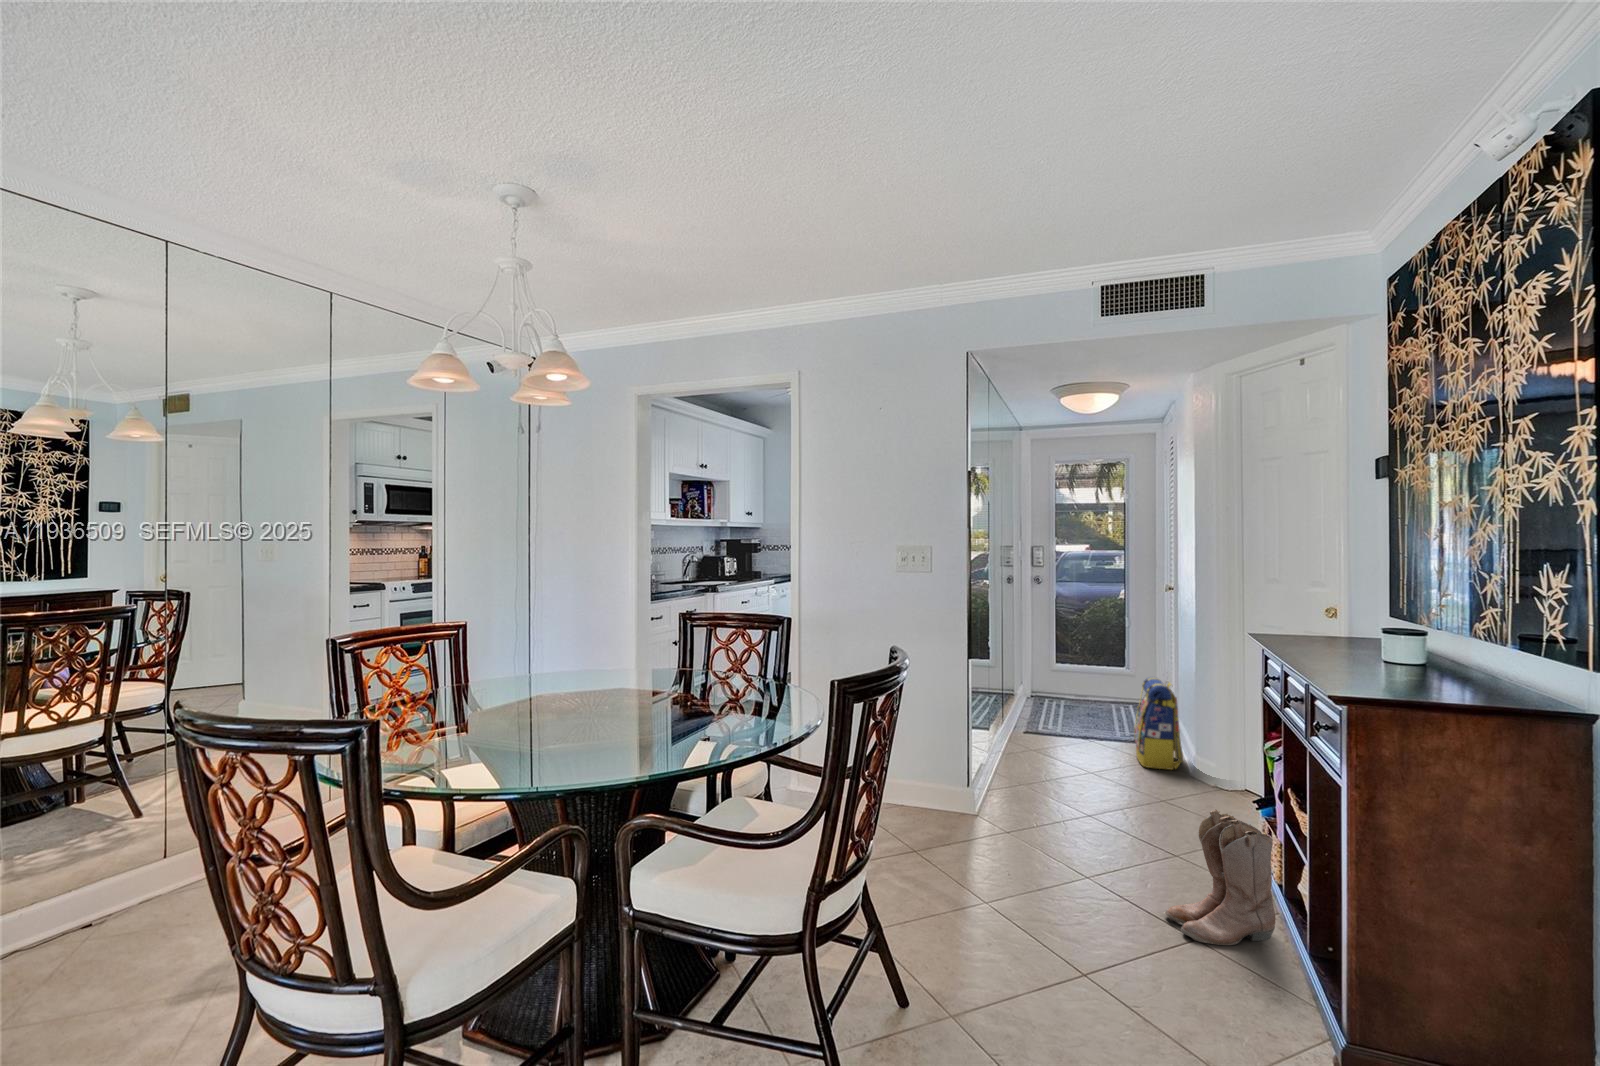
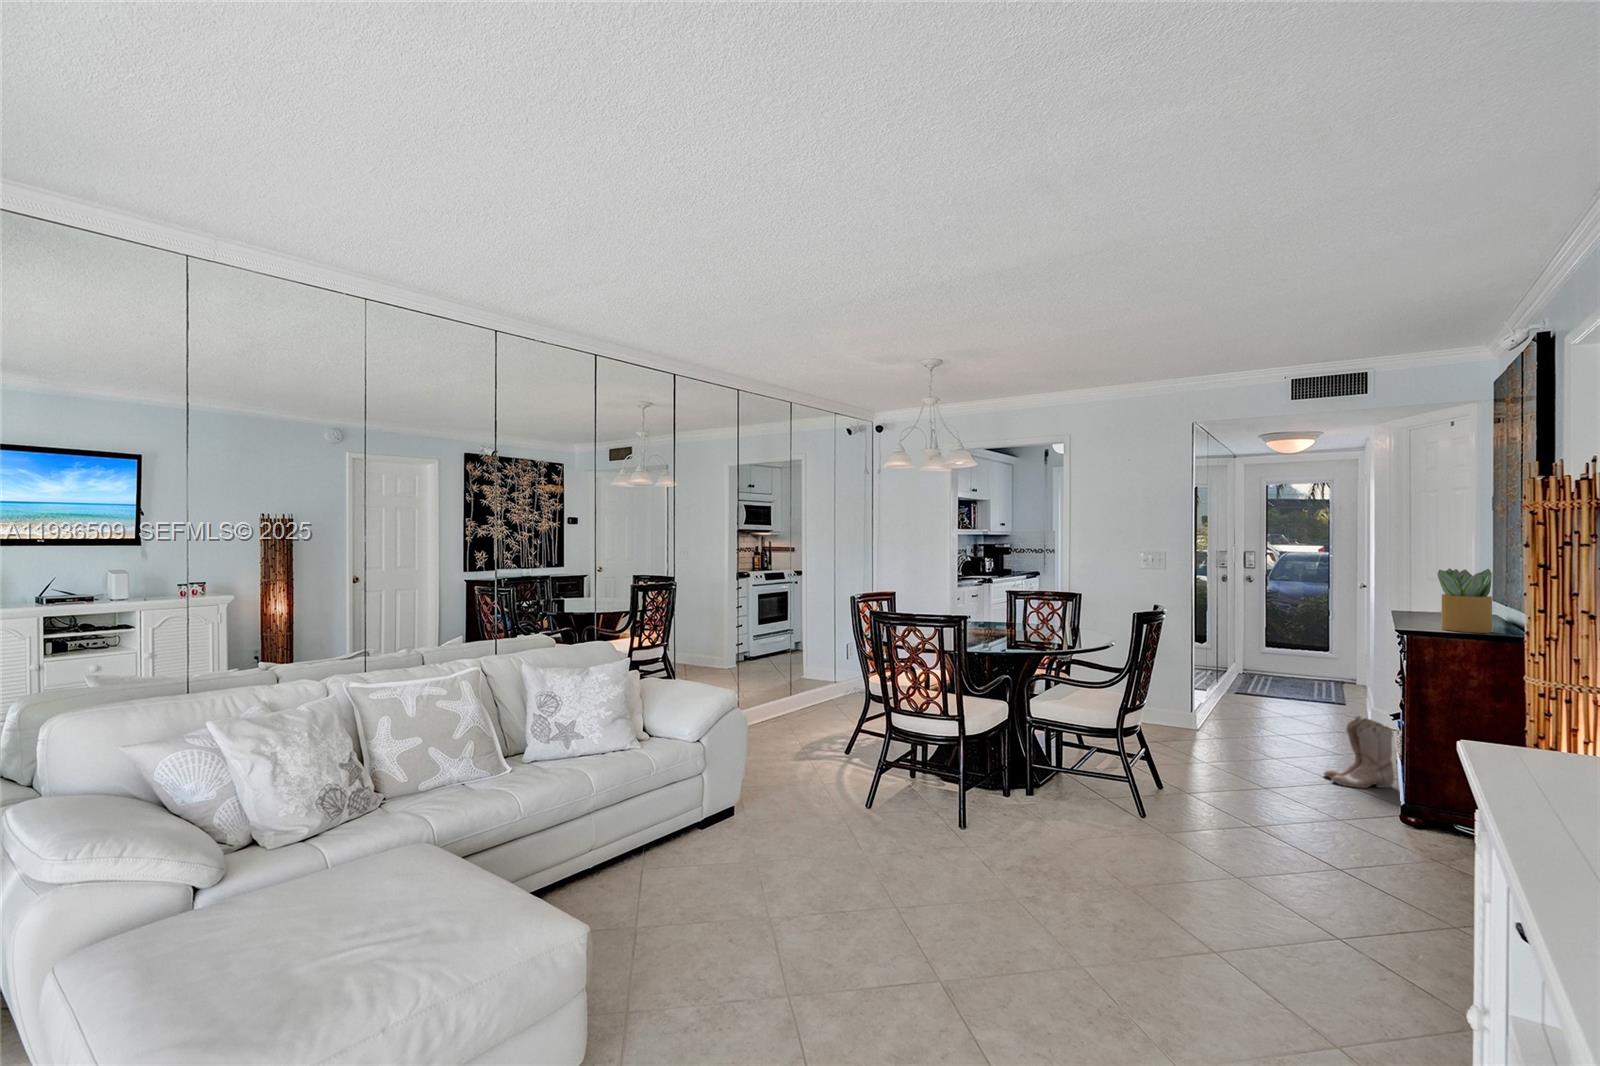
potted plant: none [1349,562,1453,680] -> present [1437,568,1493,633]
backpack: present [1134,677,1183,770] -> none [1328,652,1367,719]

